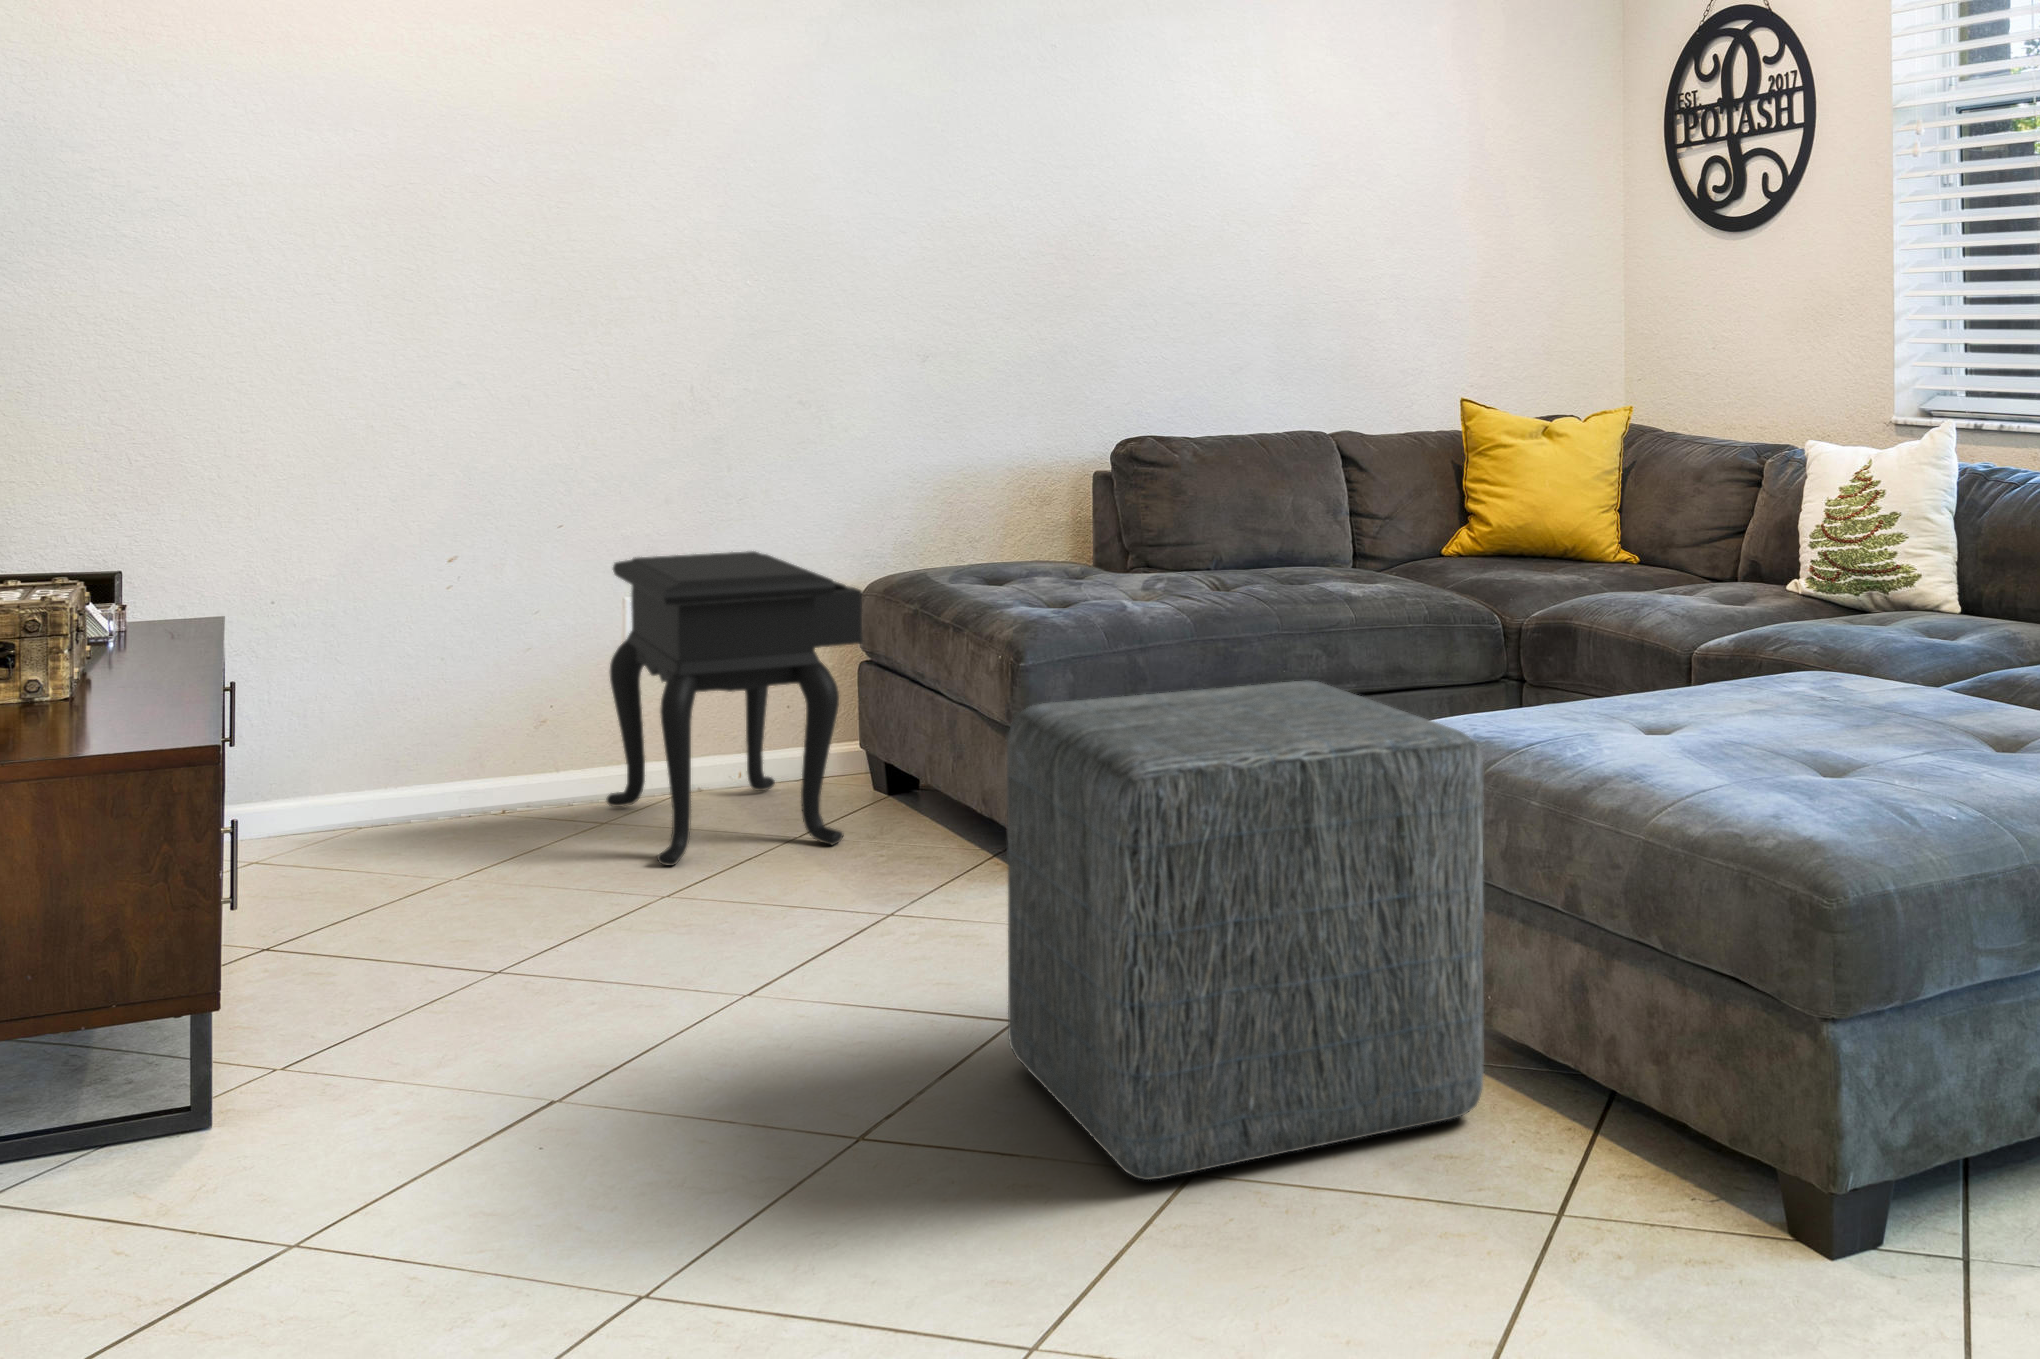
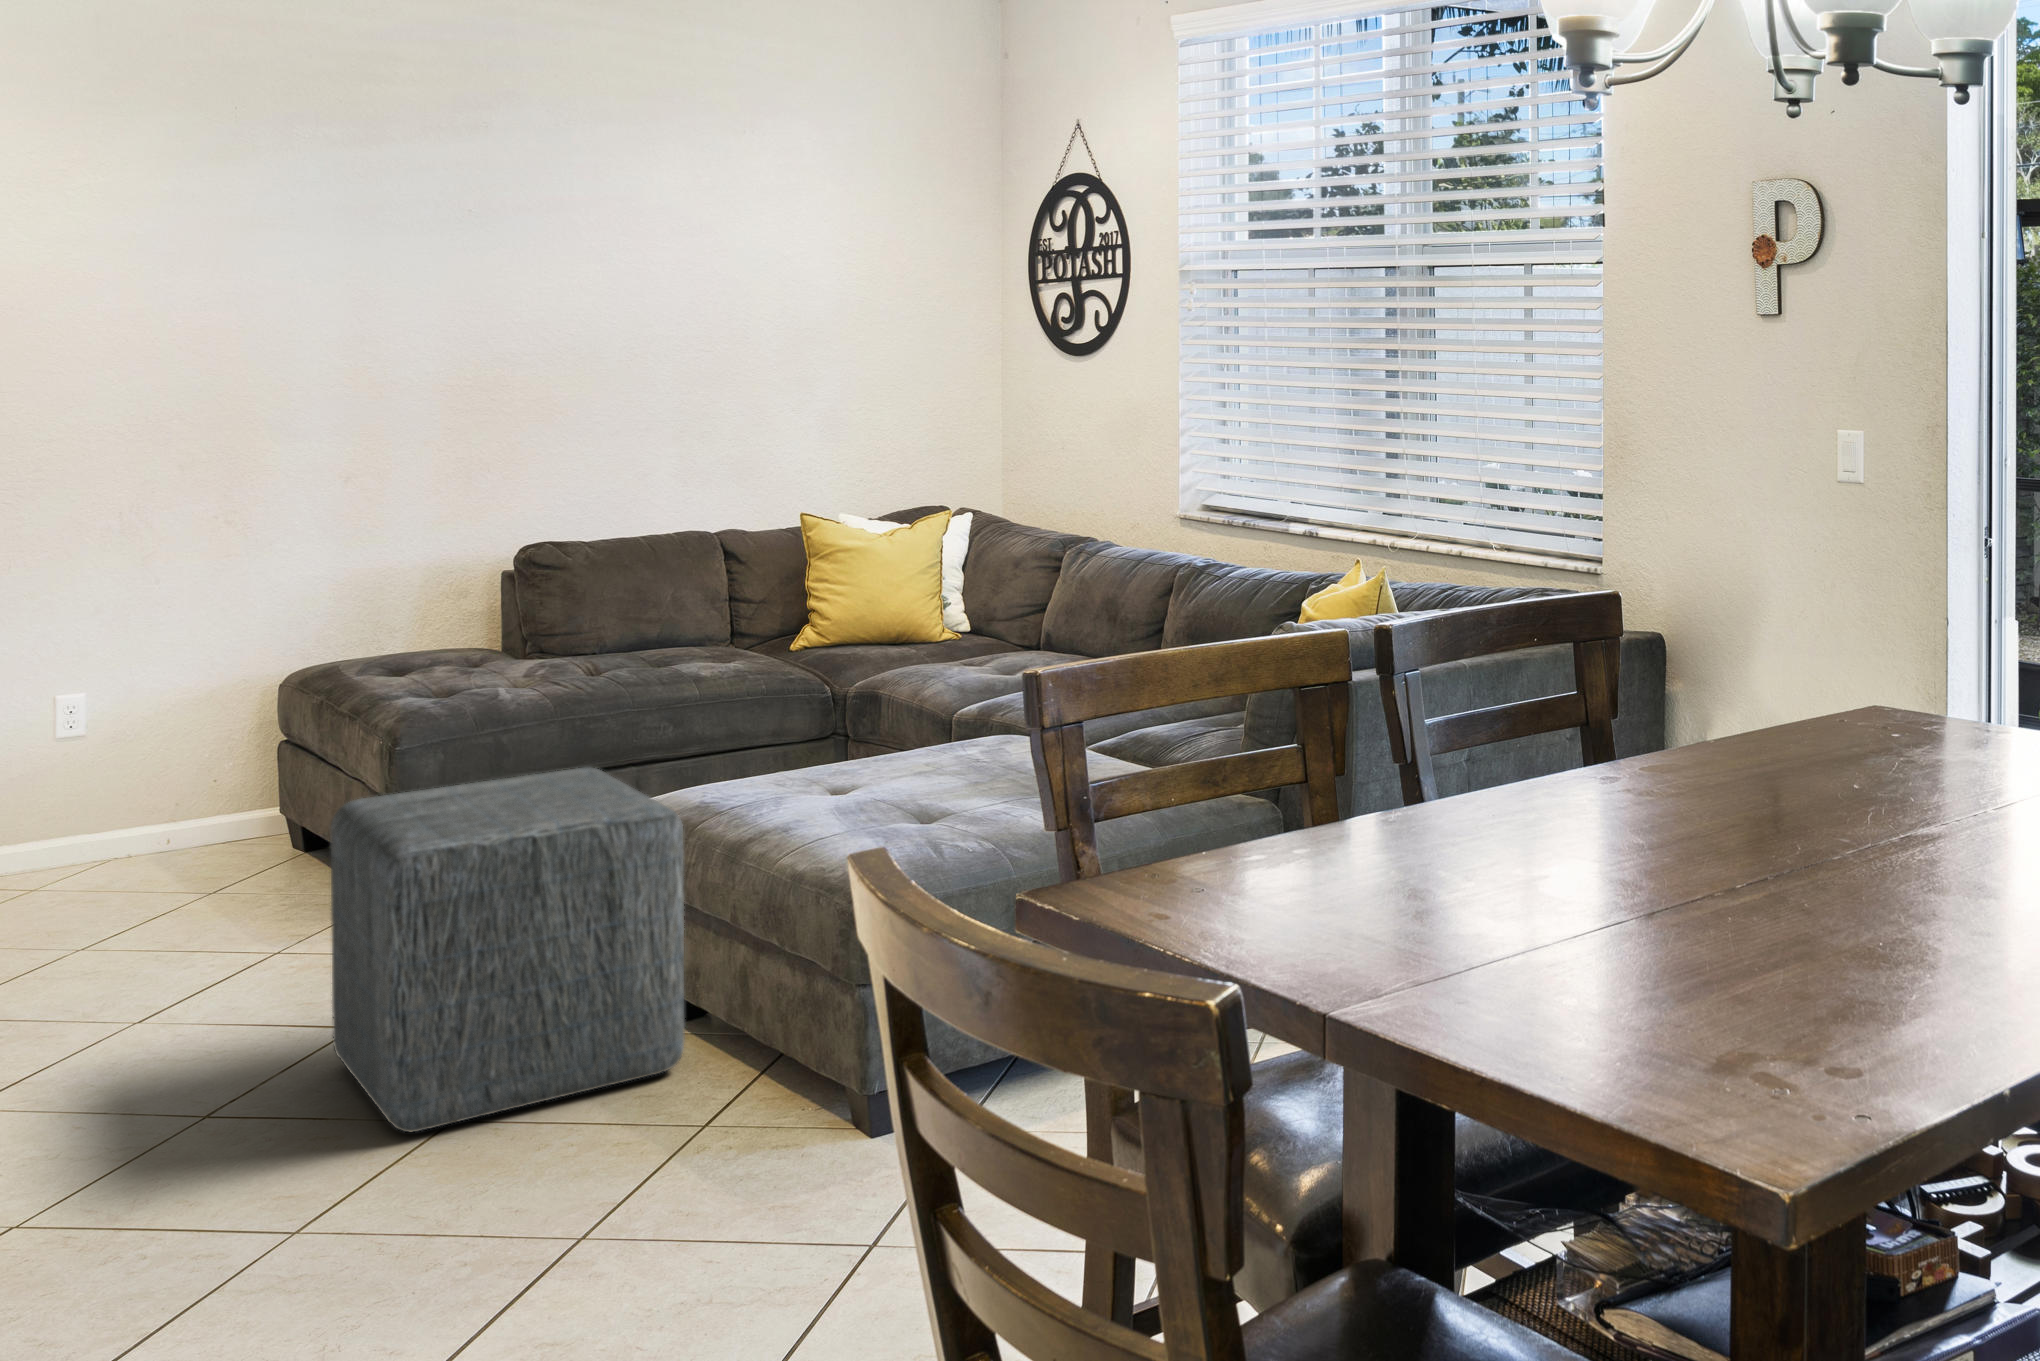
side table: present [606,551,863,866] -> none [31,651,269,927]

